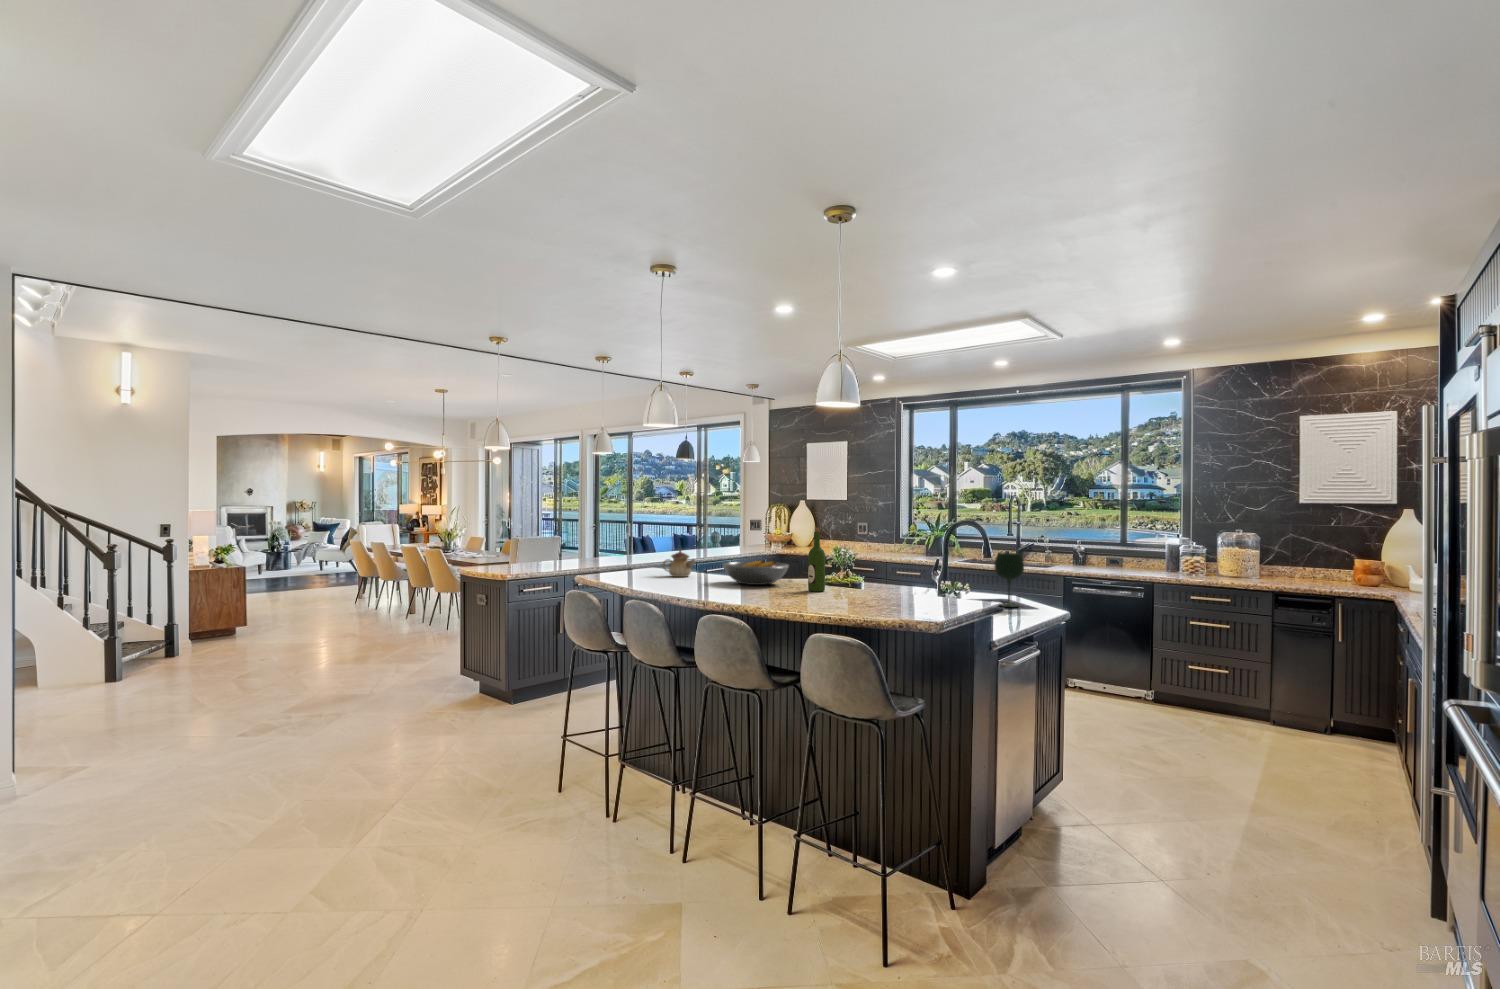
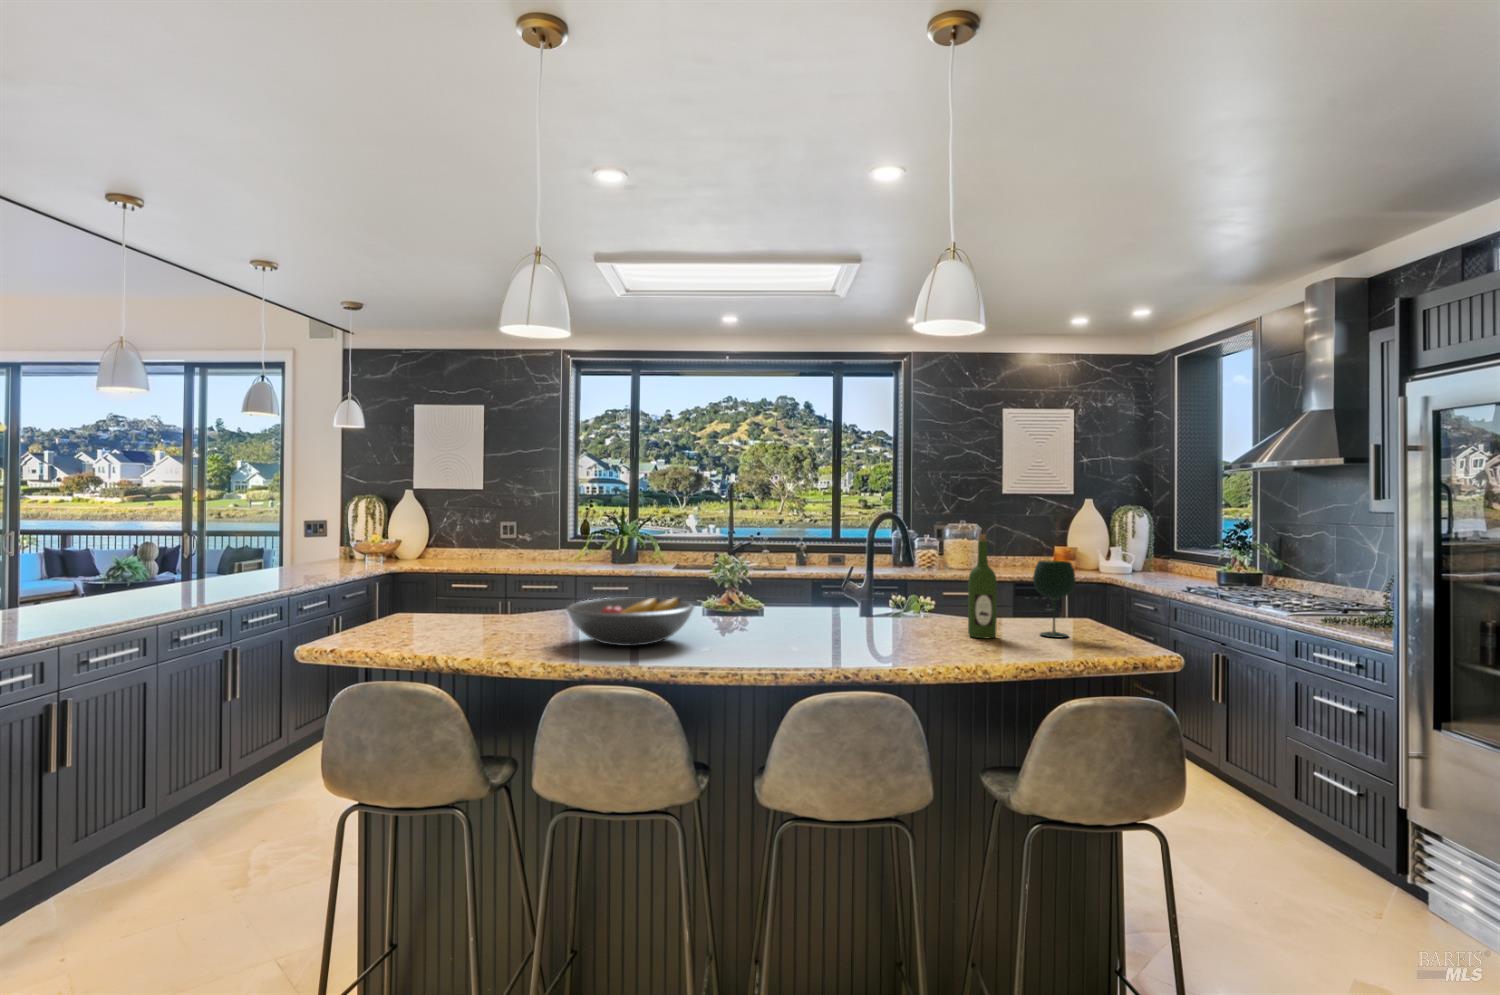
wine bottle: present [808,528,825,592] -> present [968,534,997,638]
teapot: present [663,549,695,577] -> none [391,585,471,645]

